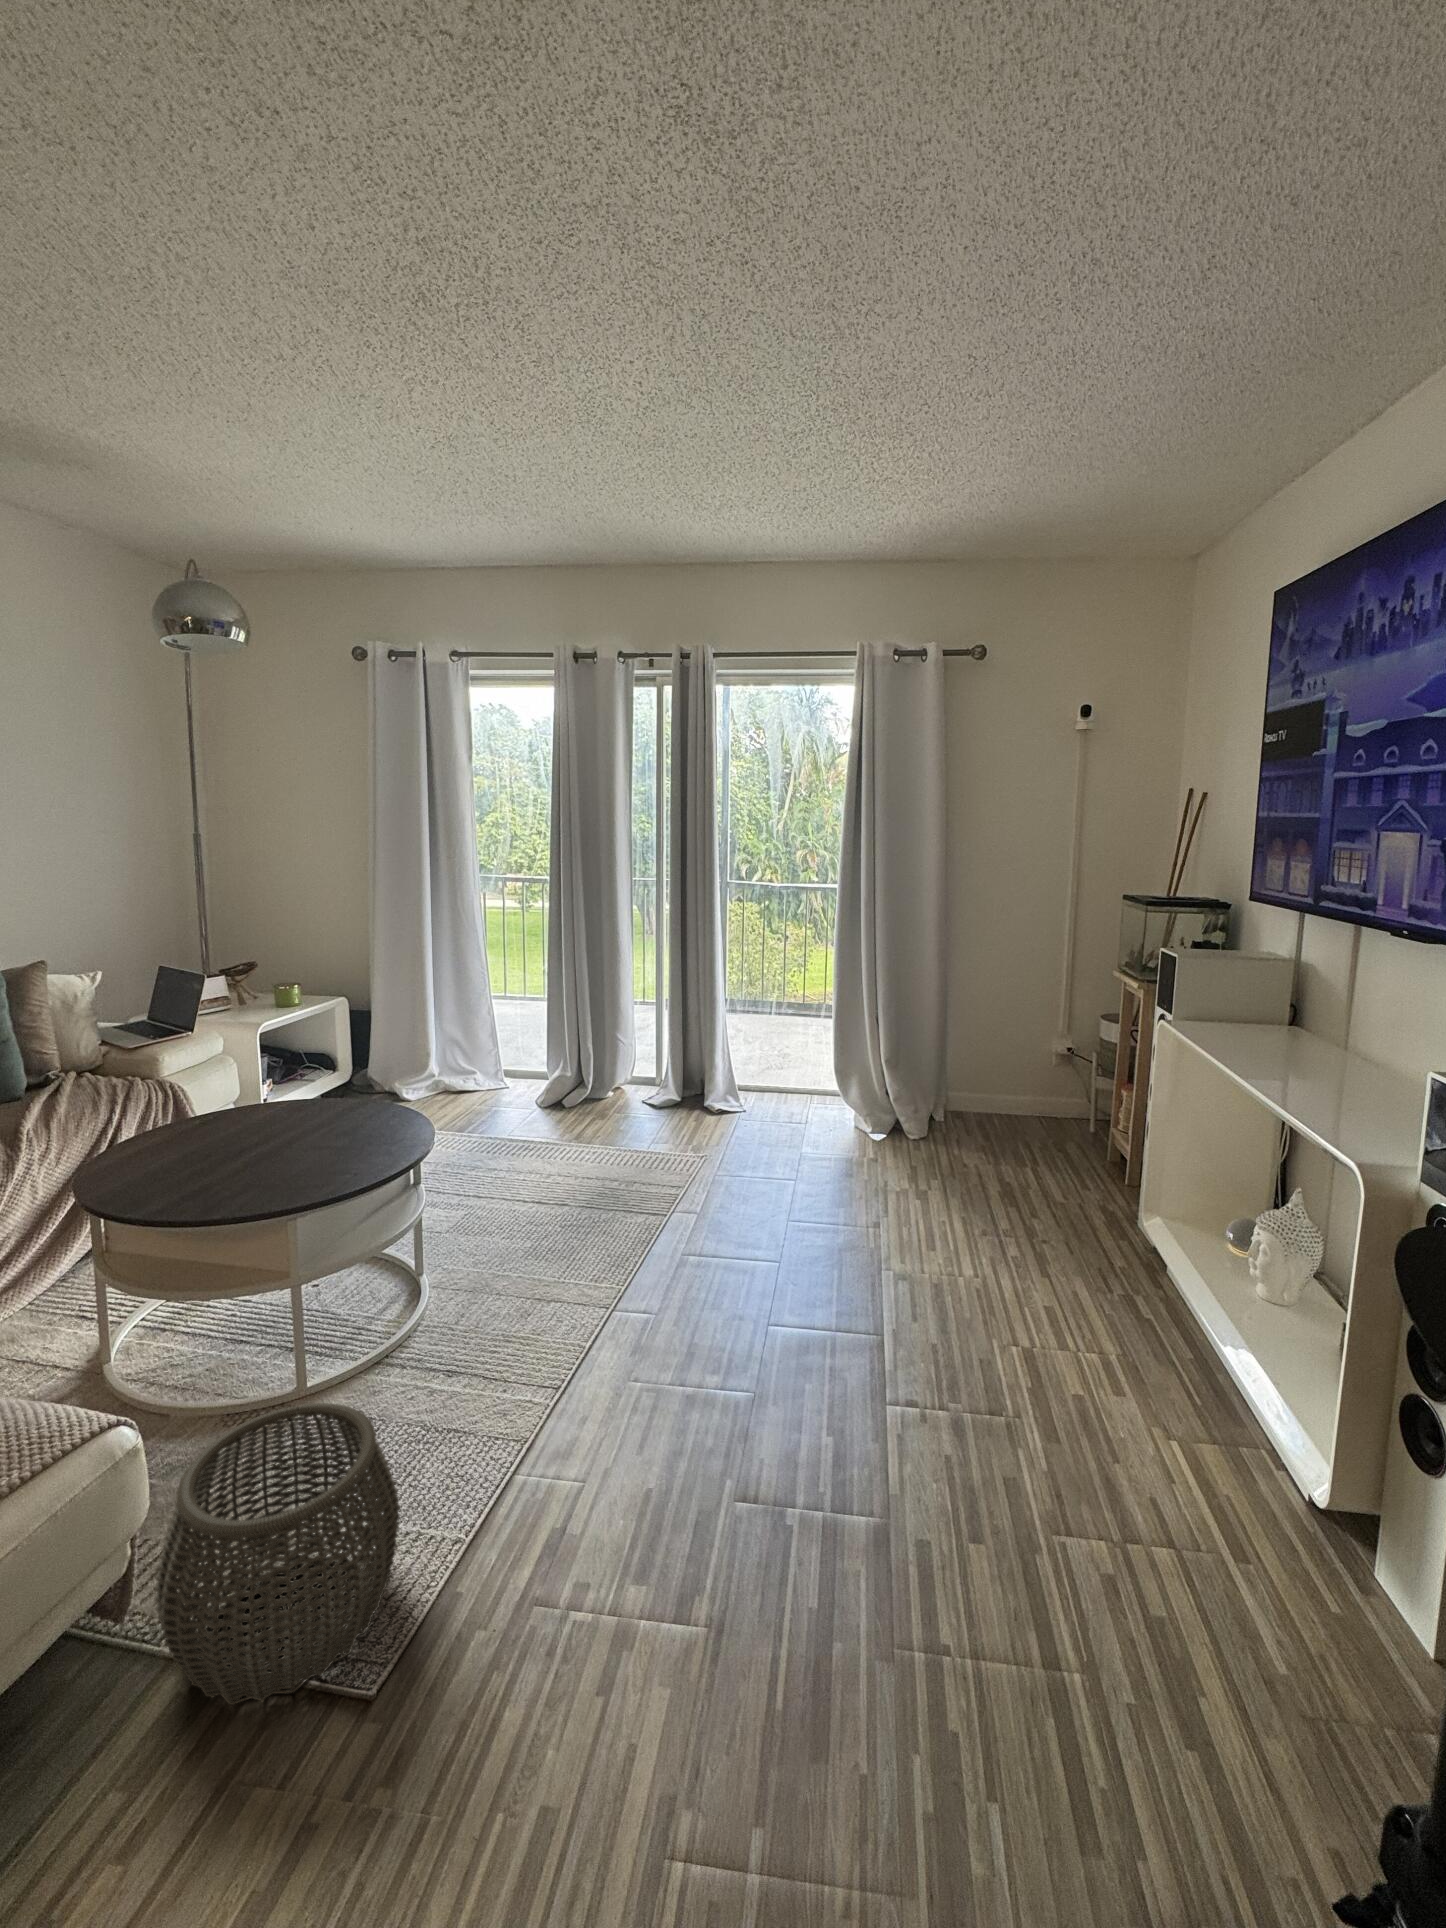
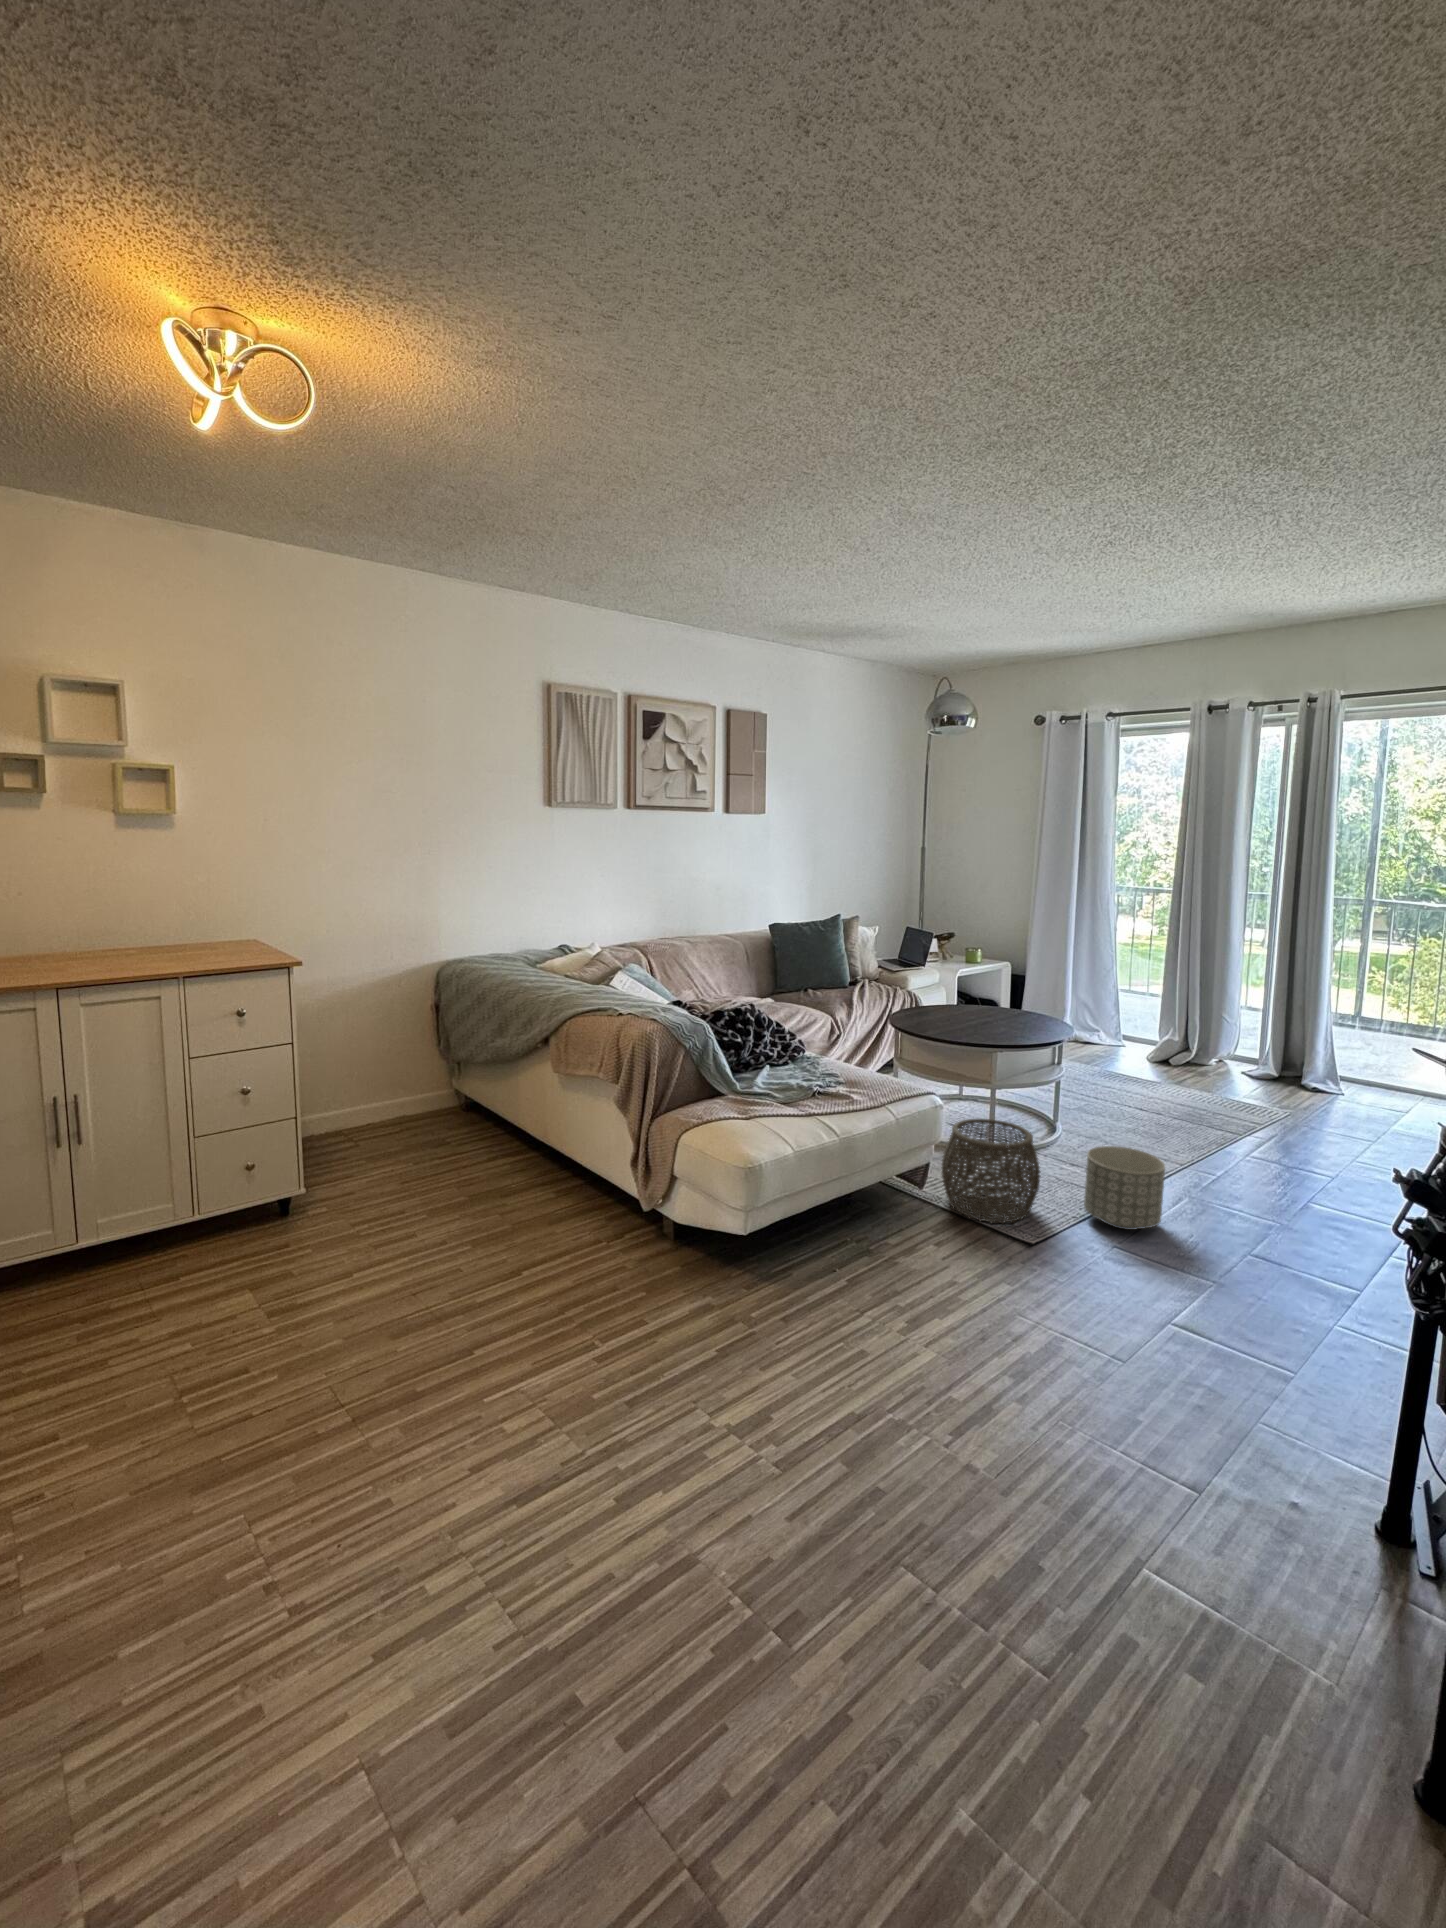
planter: none [487,1364,623,1554] -> present [1084,1146,1165,1230]

